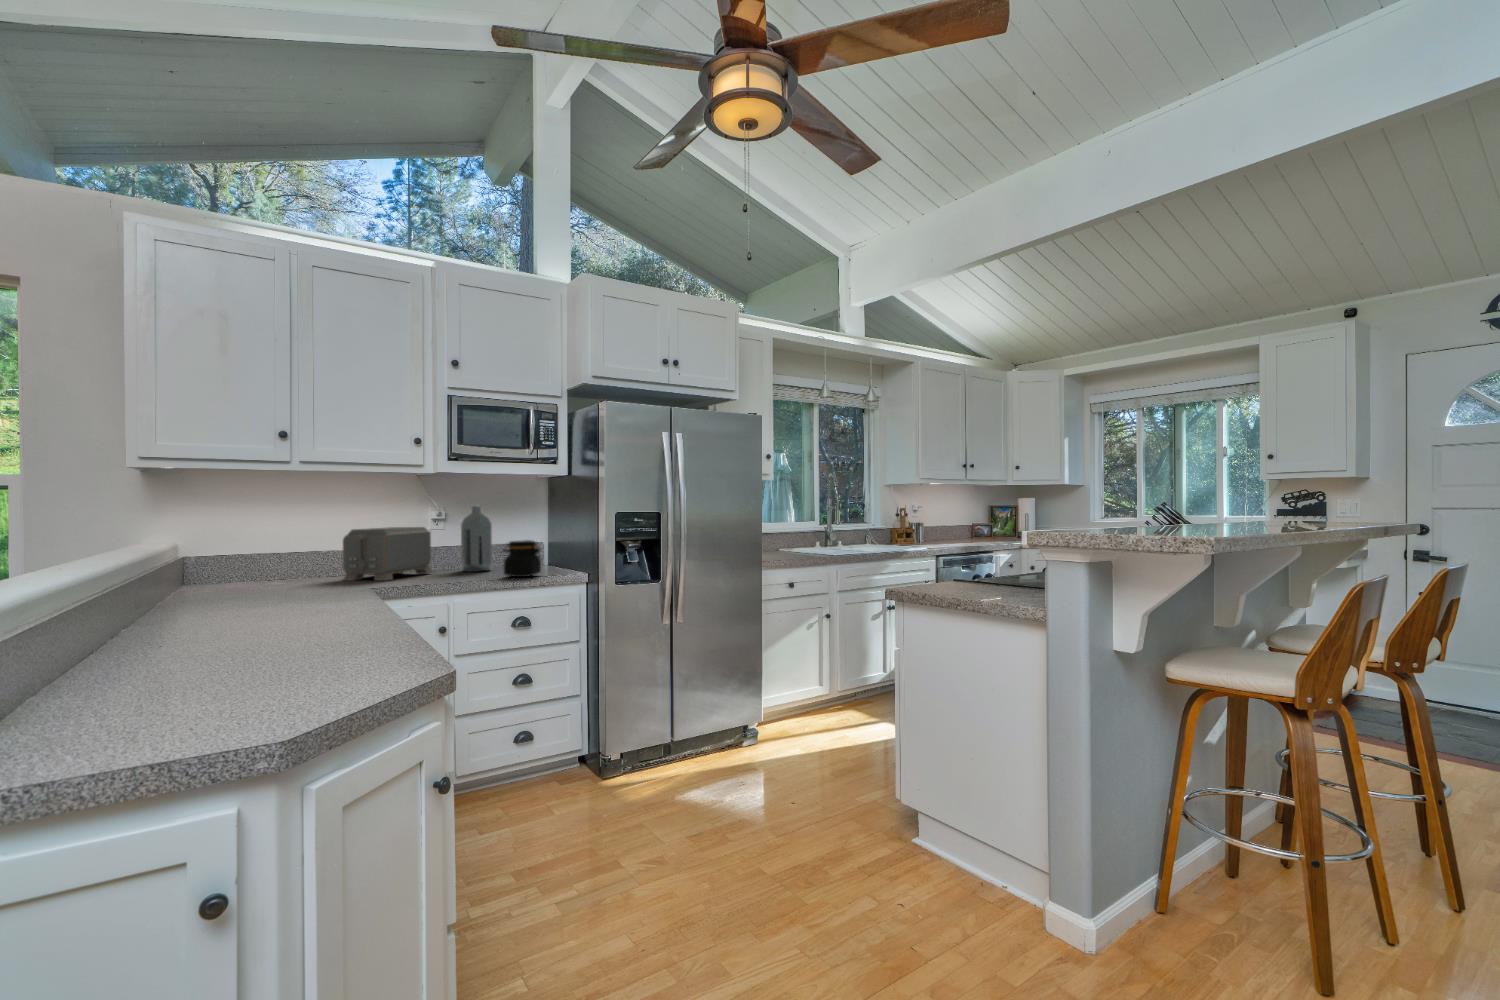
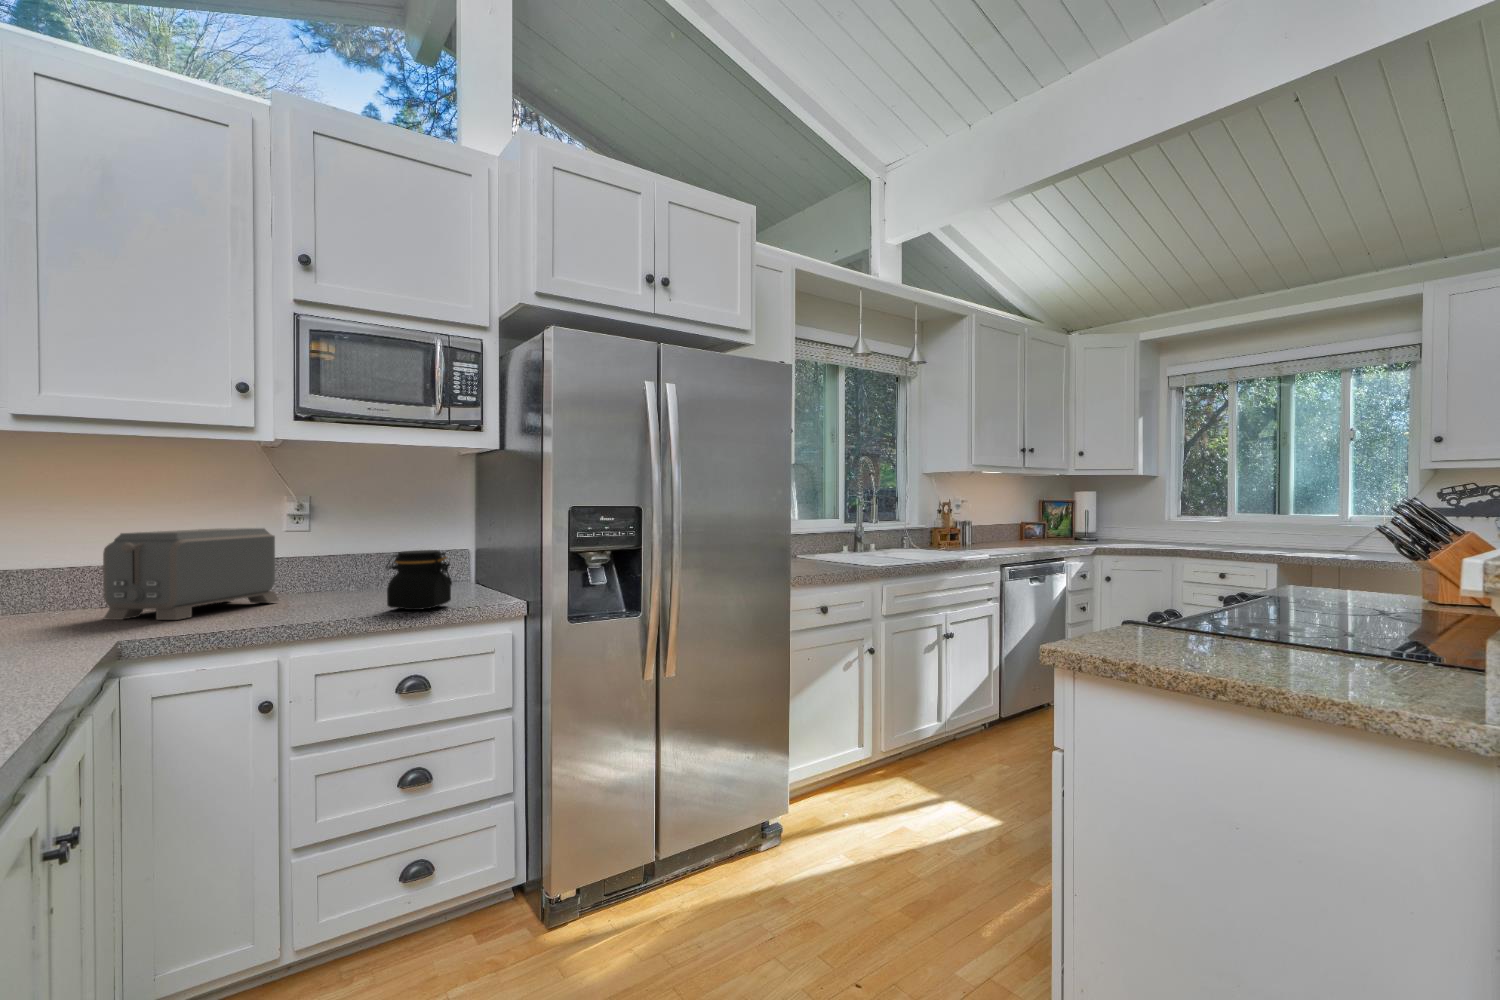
bottle: present [461,506,492,572] -> none [331,496,382,598]

